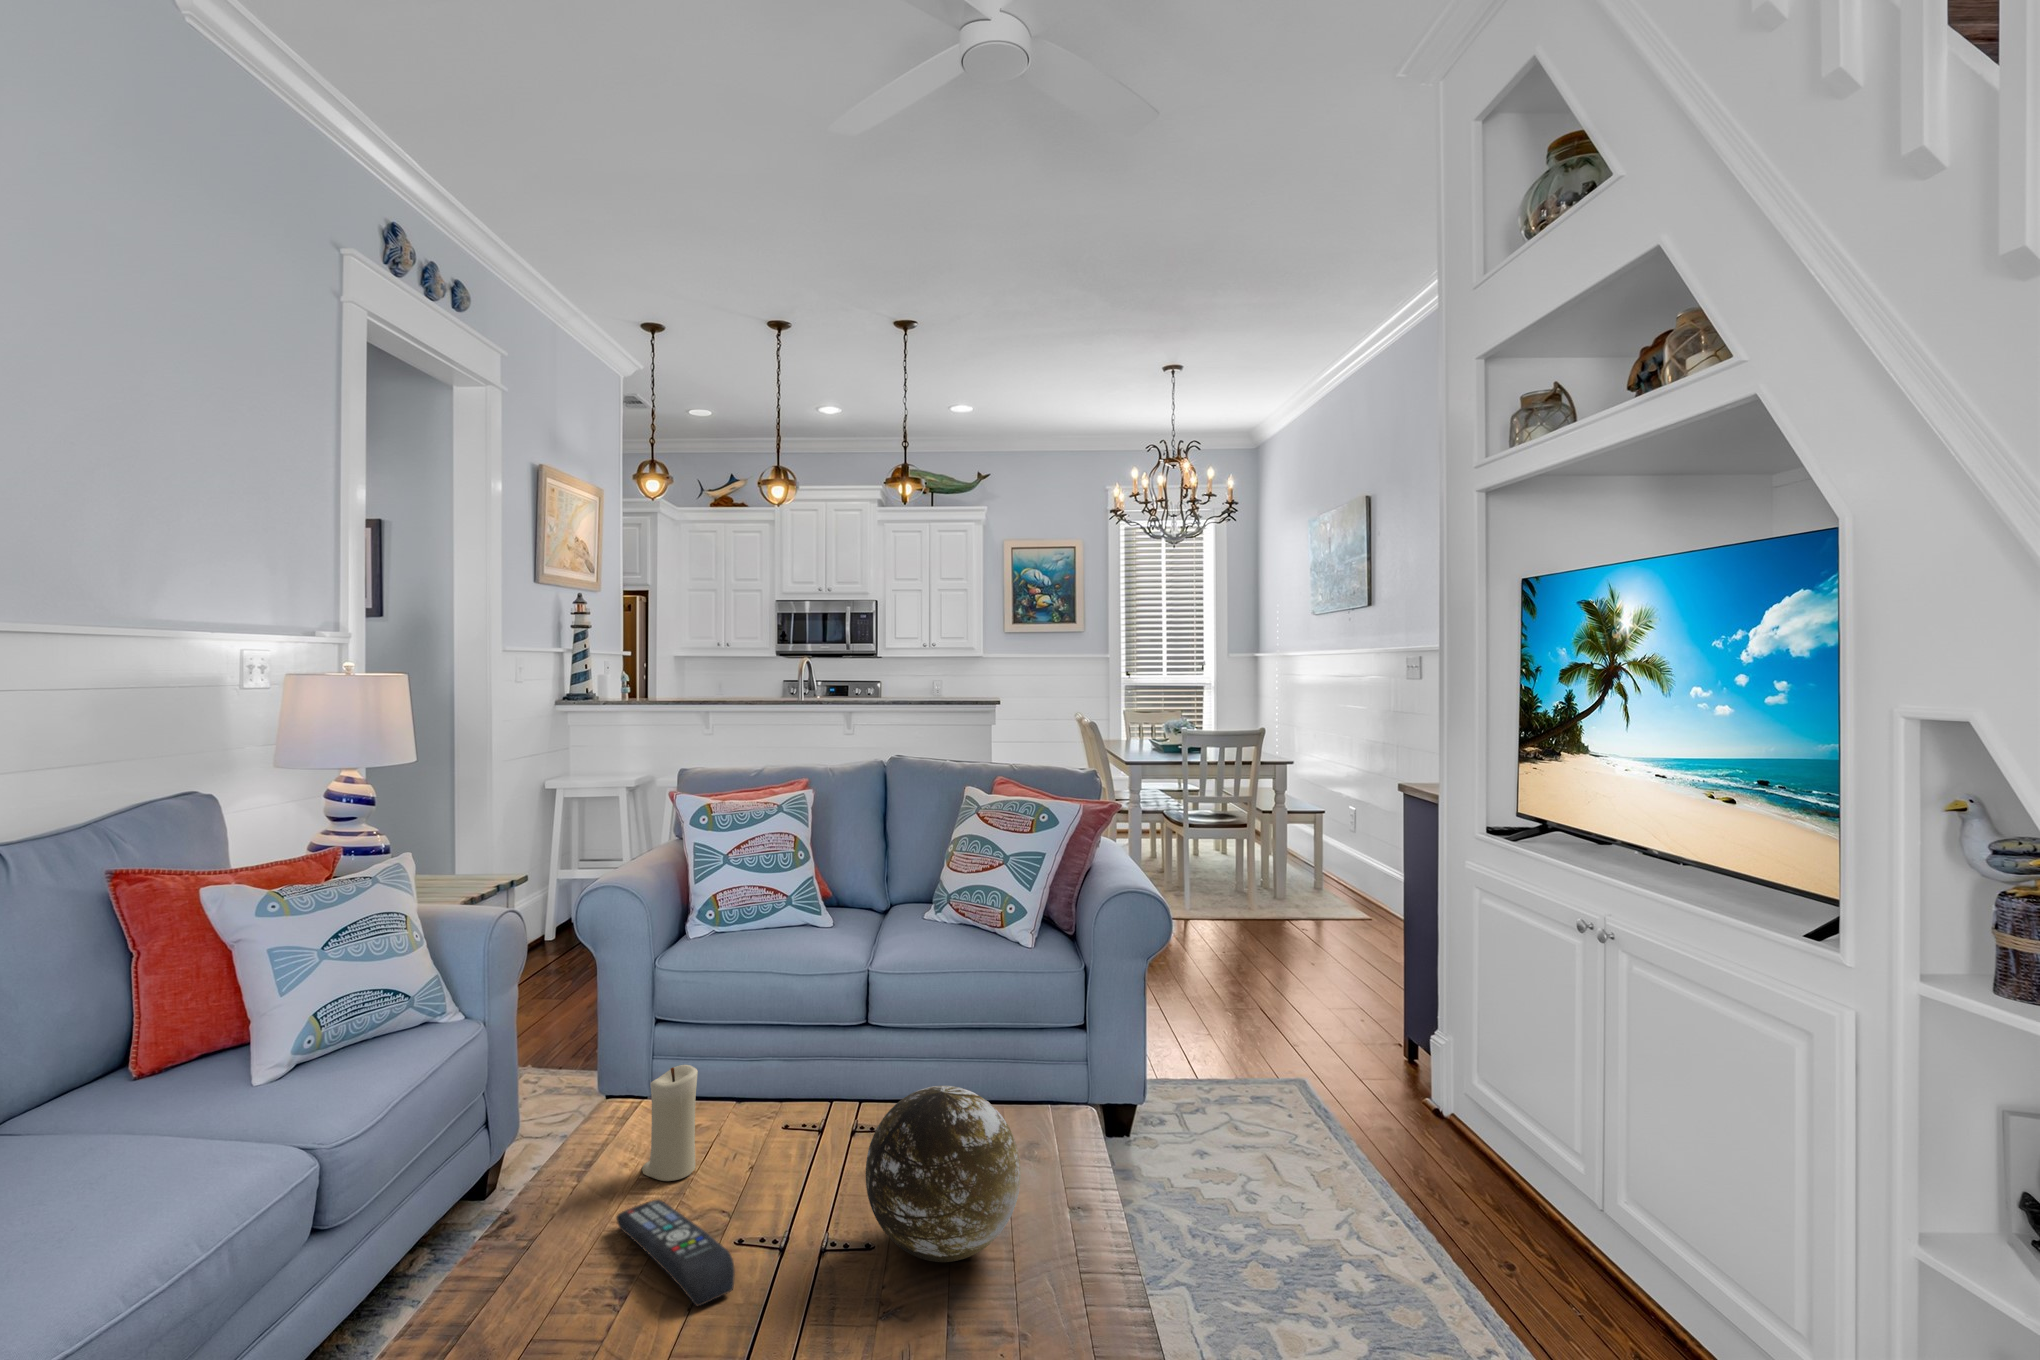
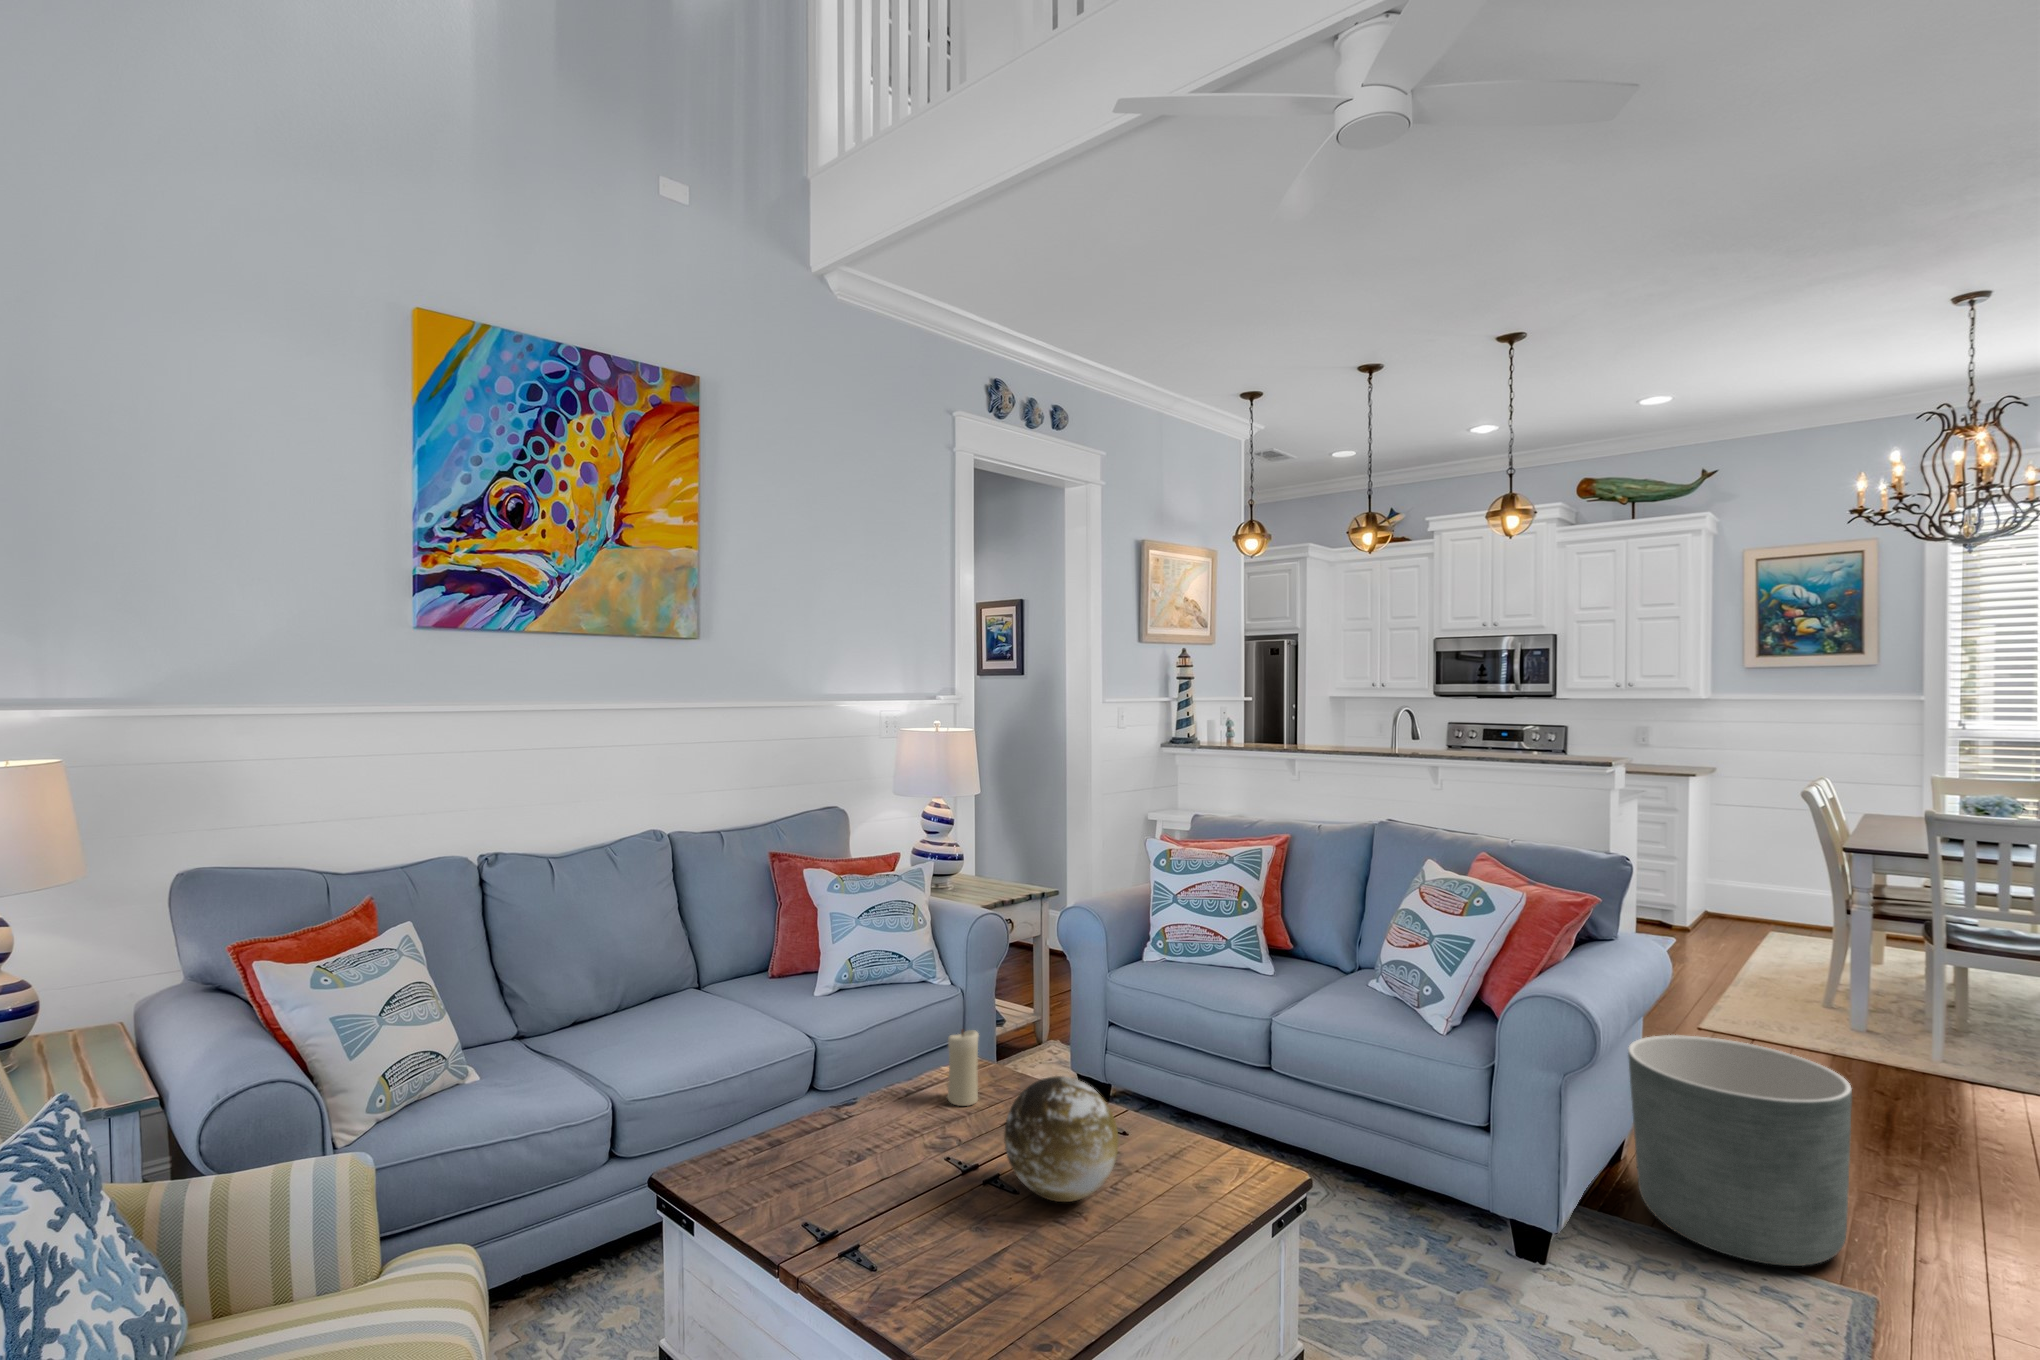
planter: none [1128,907,1278,1079] -> present [1628,1035,1852,1266]
remote control: present [617,1200,735,1306] -> none [892,1108,932,1165]

